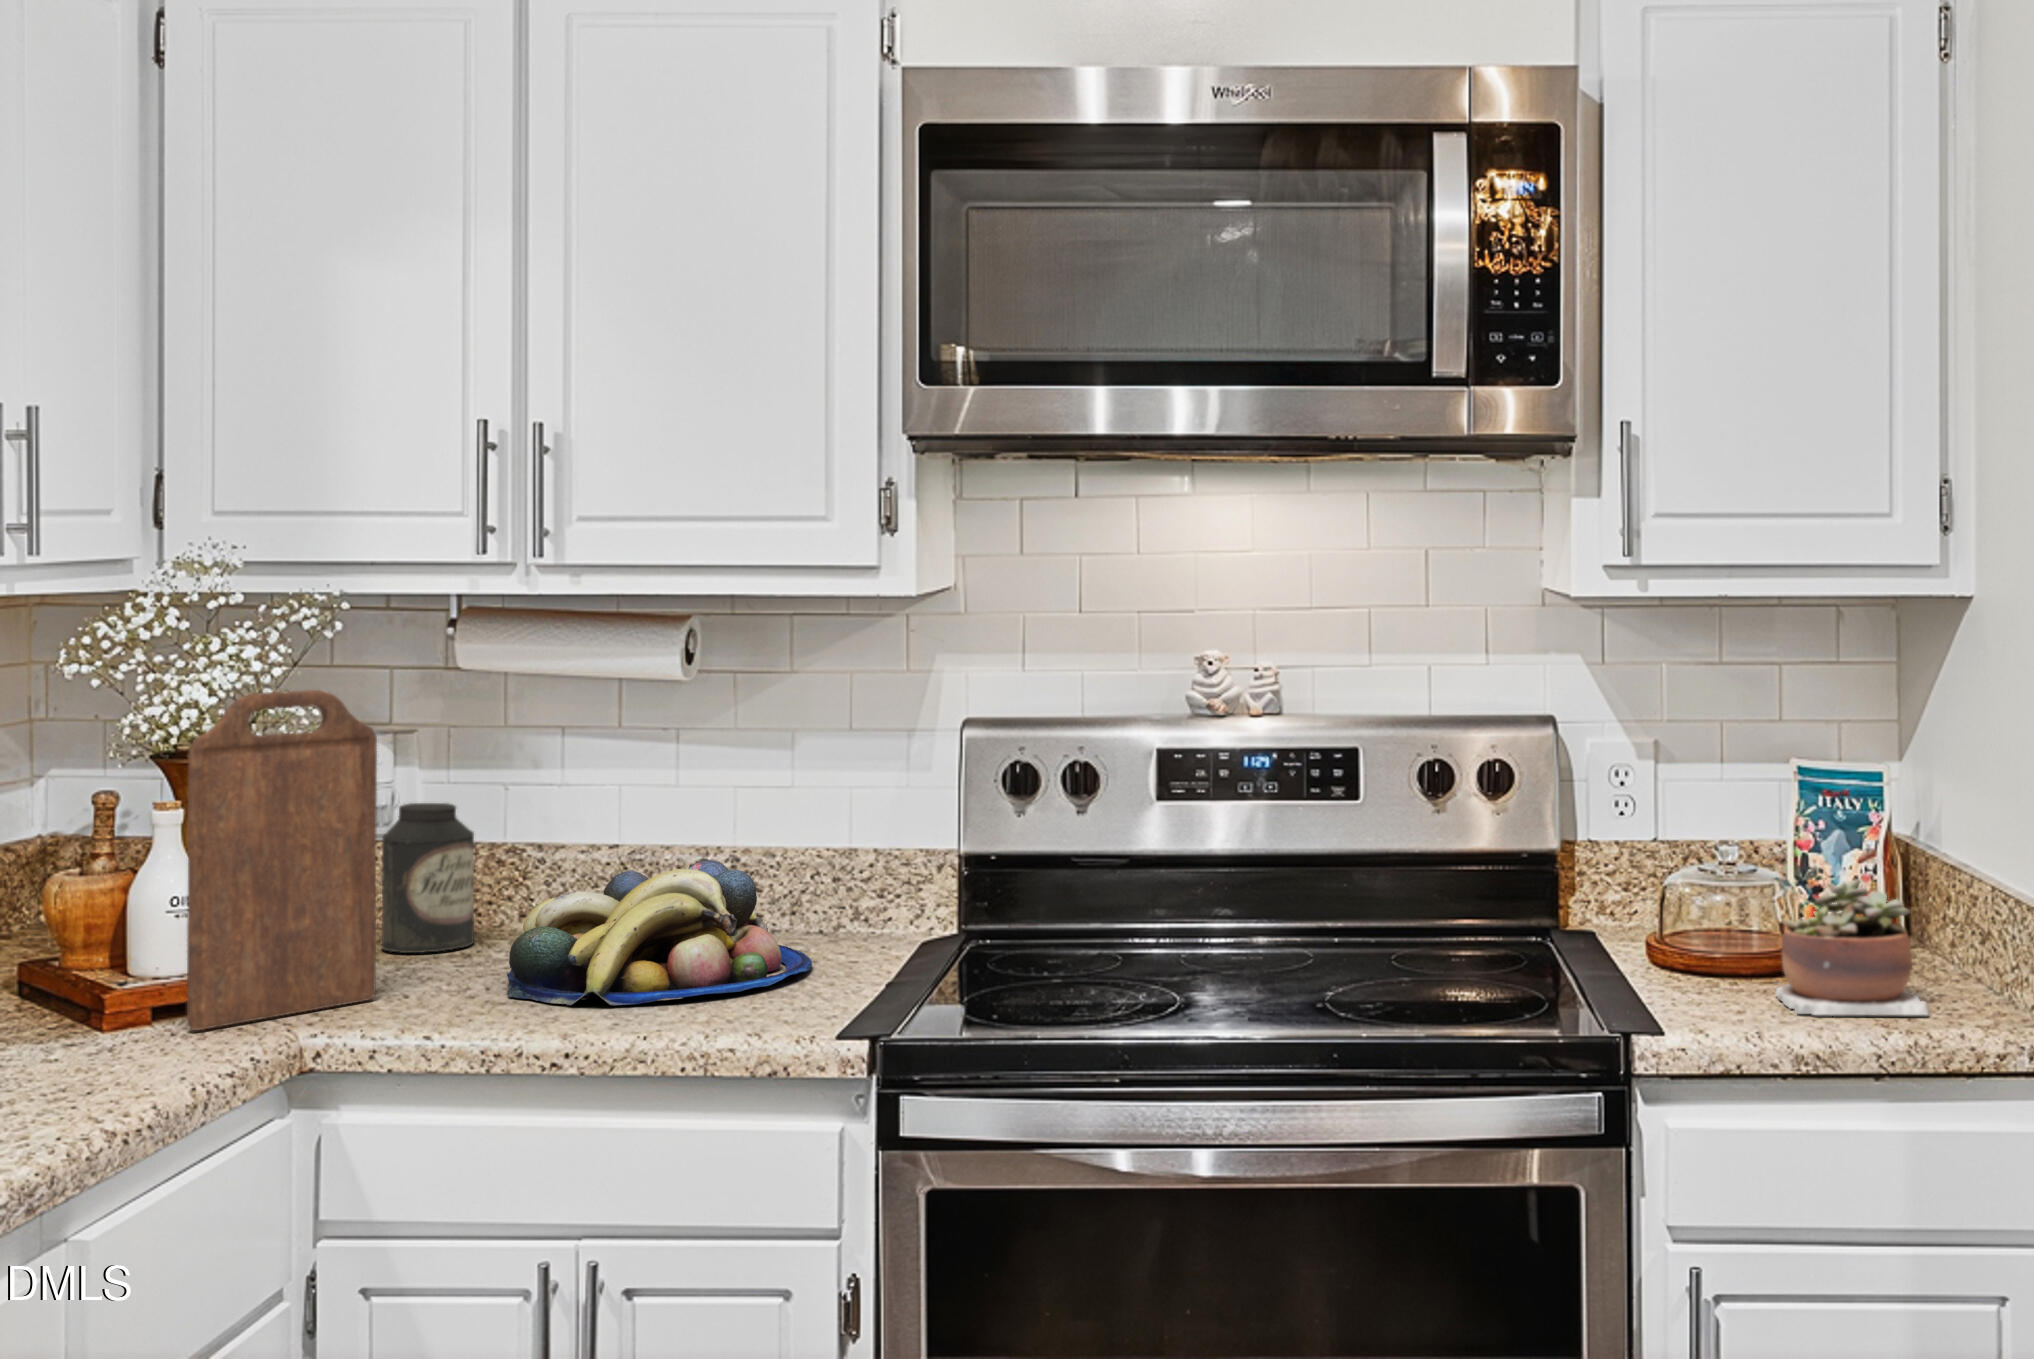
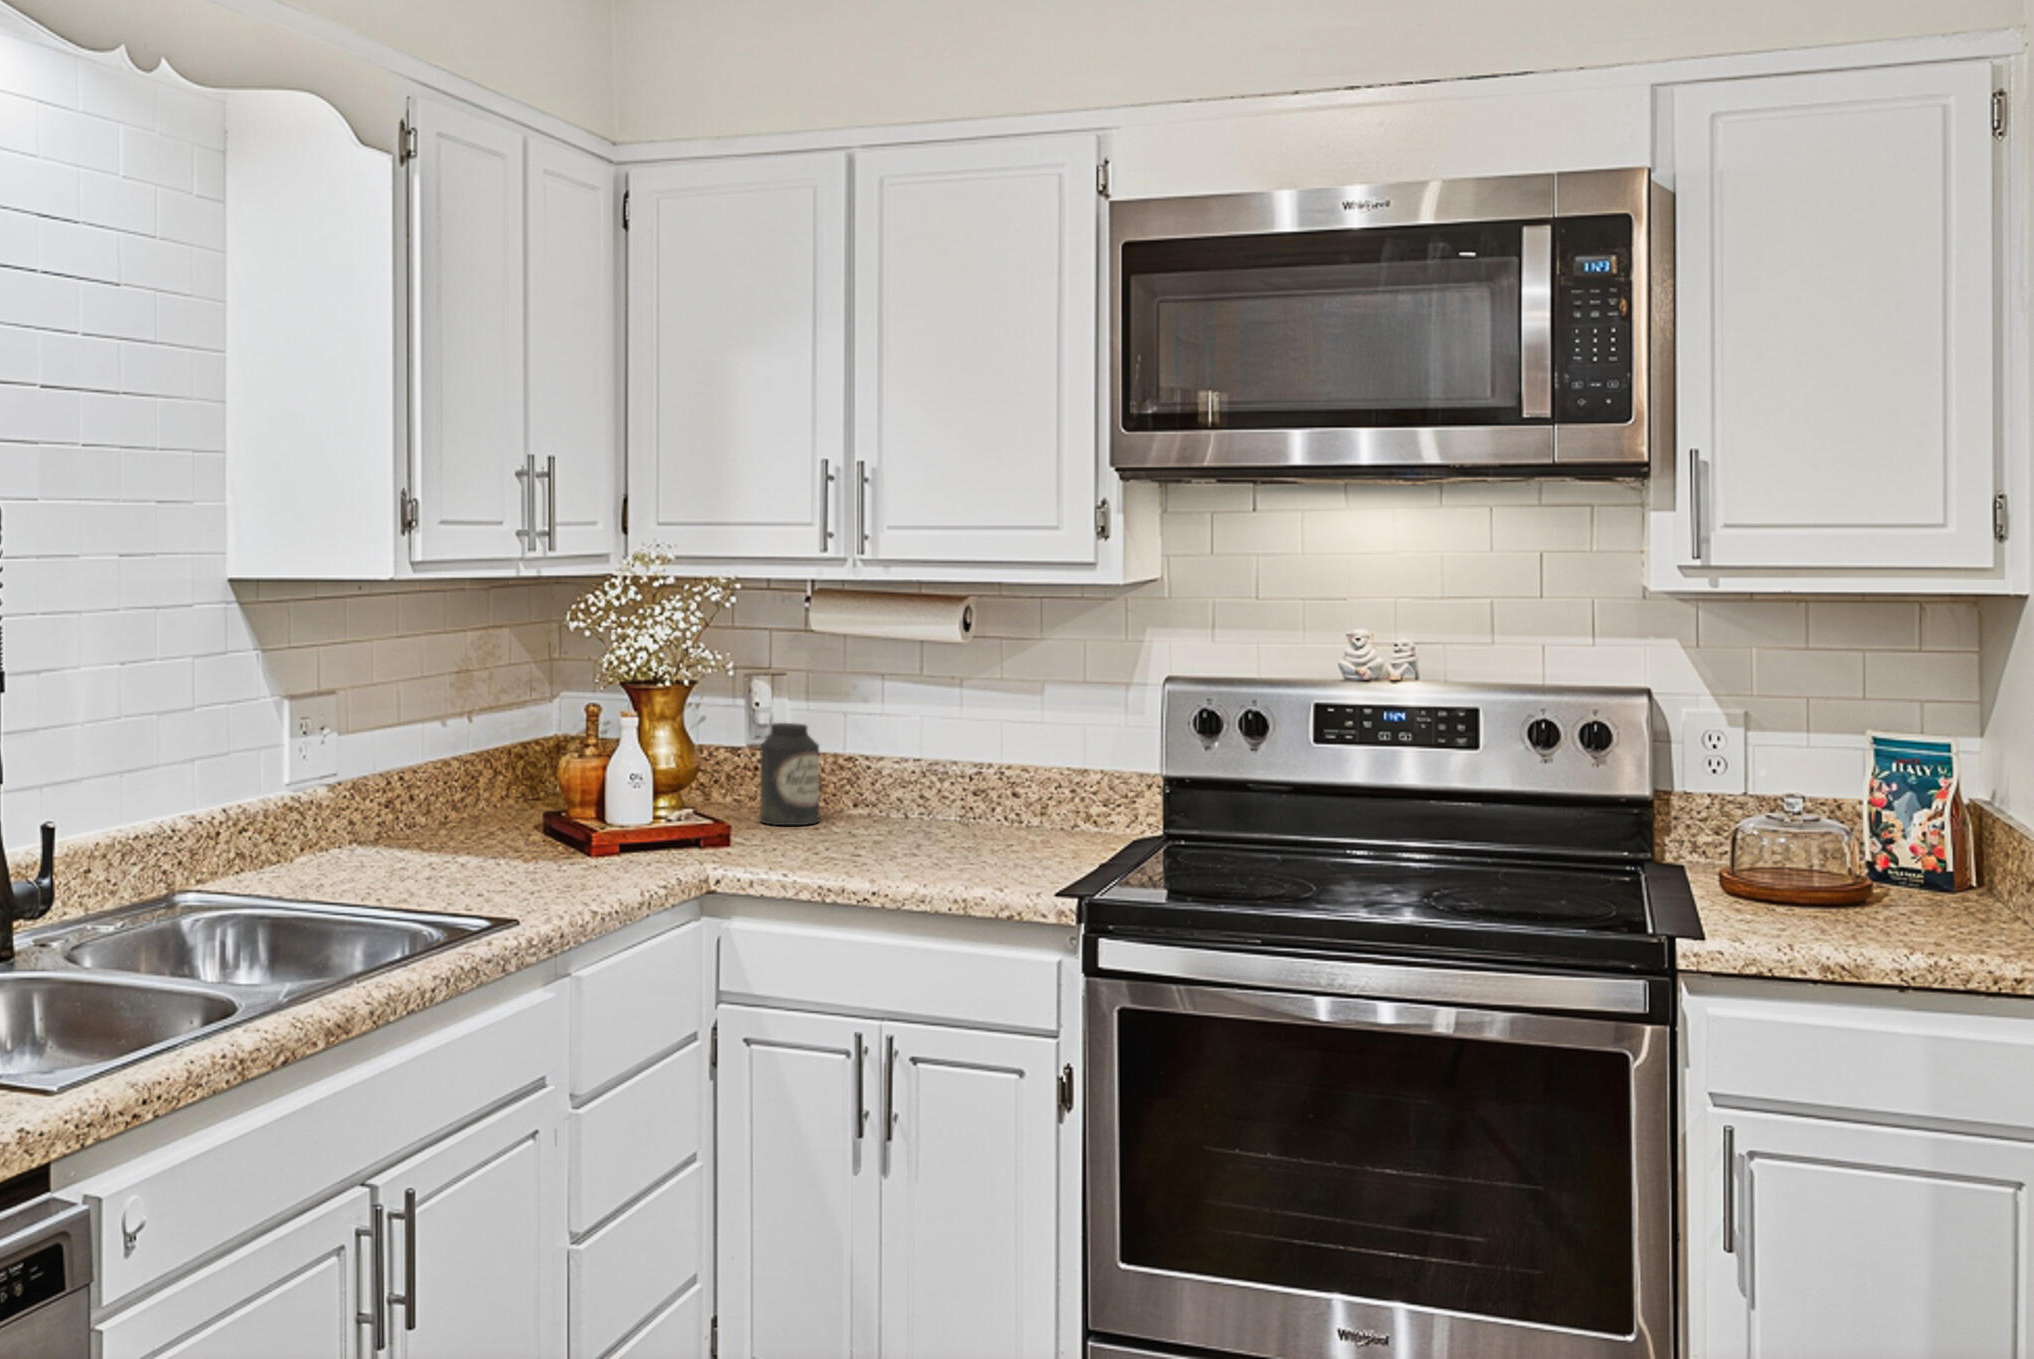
cutting board: present [187,690,377,1030] -> none [647,643,758,860]
fruit bowl: present [506,860,812,1005] -> none [840,771,1048,864]
succulent plant: present [1775,879,1928,1015] -> none [1823,831,1960,945]

